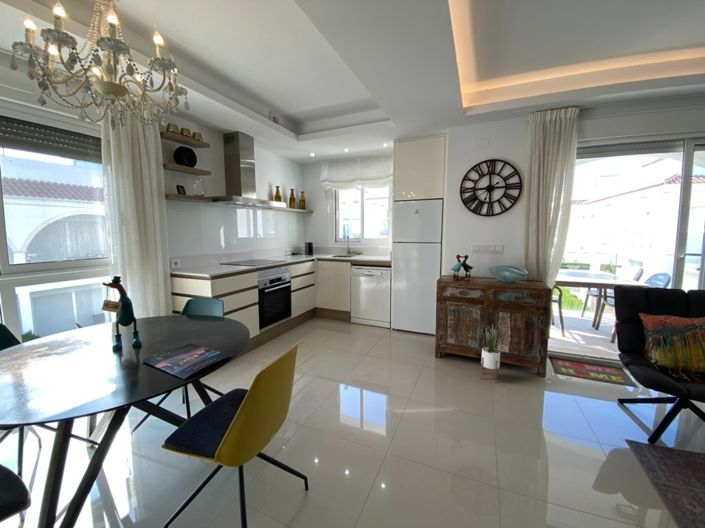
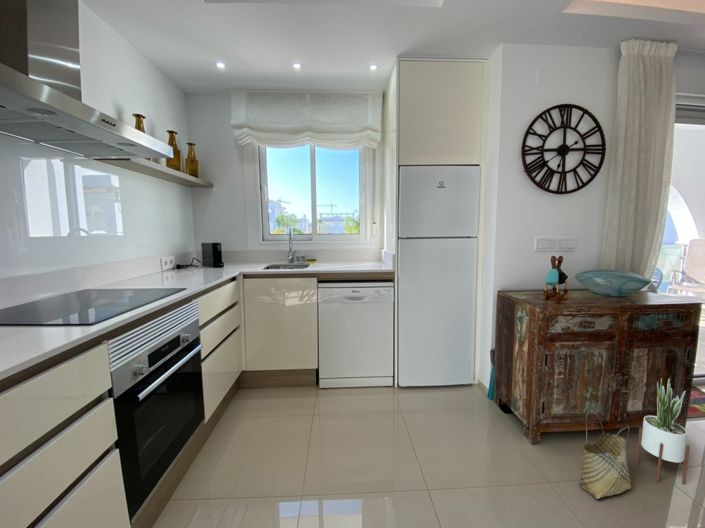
woven basket: none [433,335,462,375] -> present [579,410,631,499]

